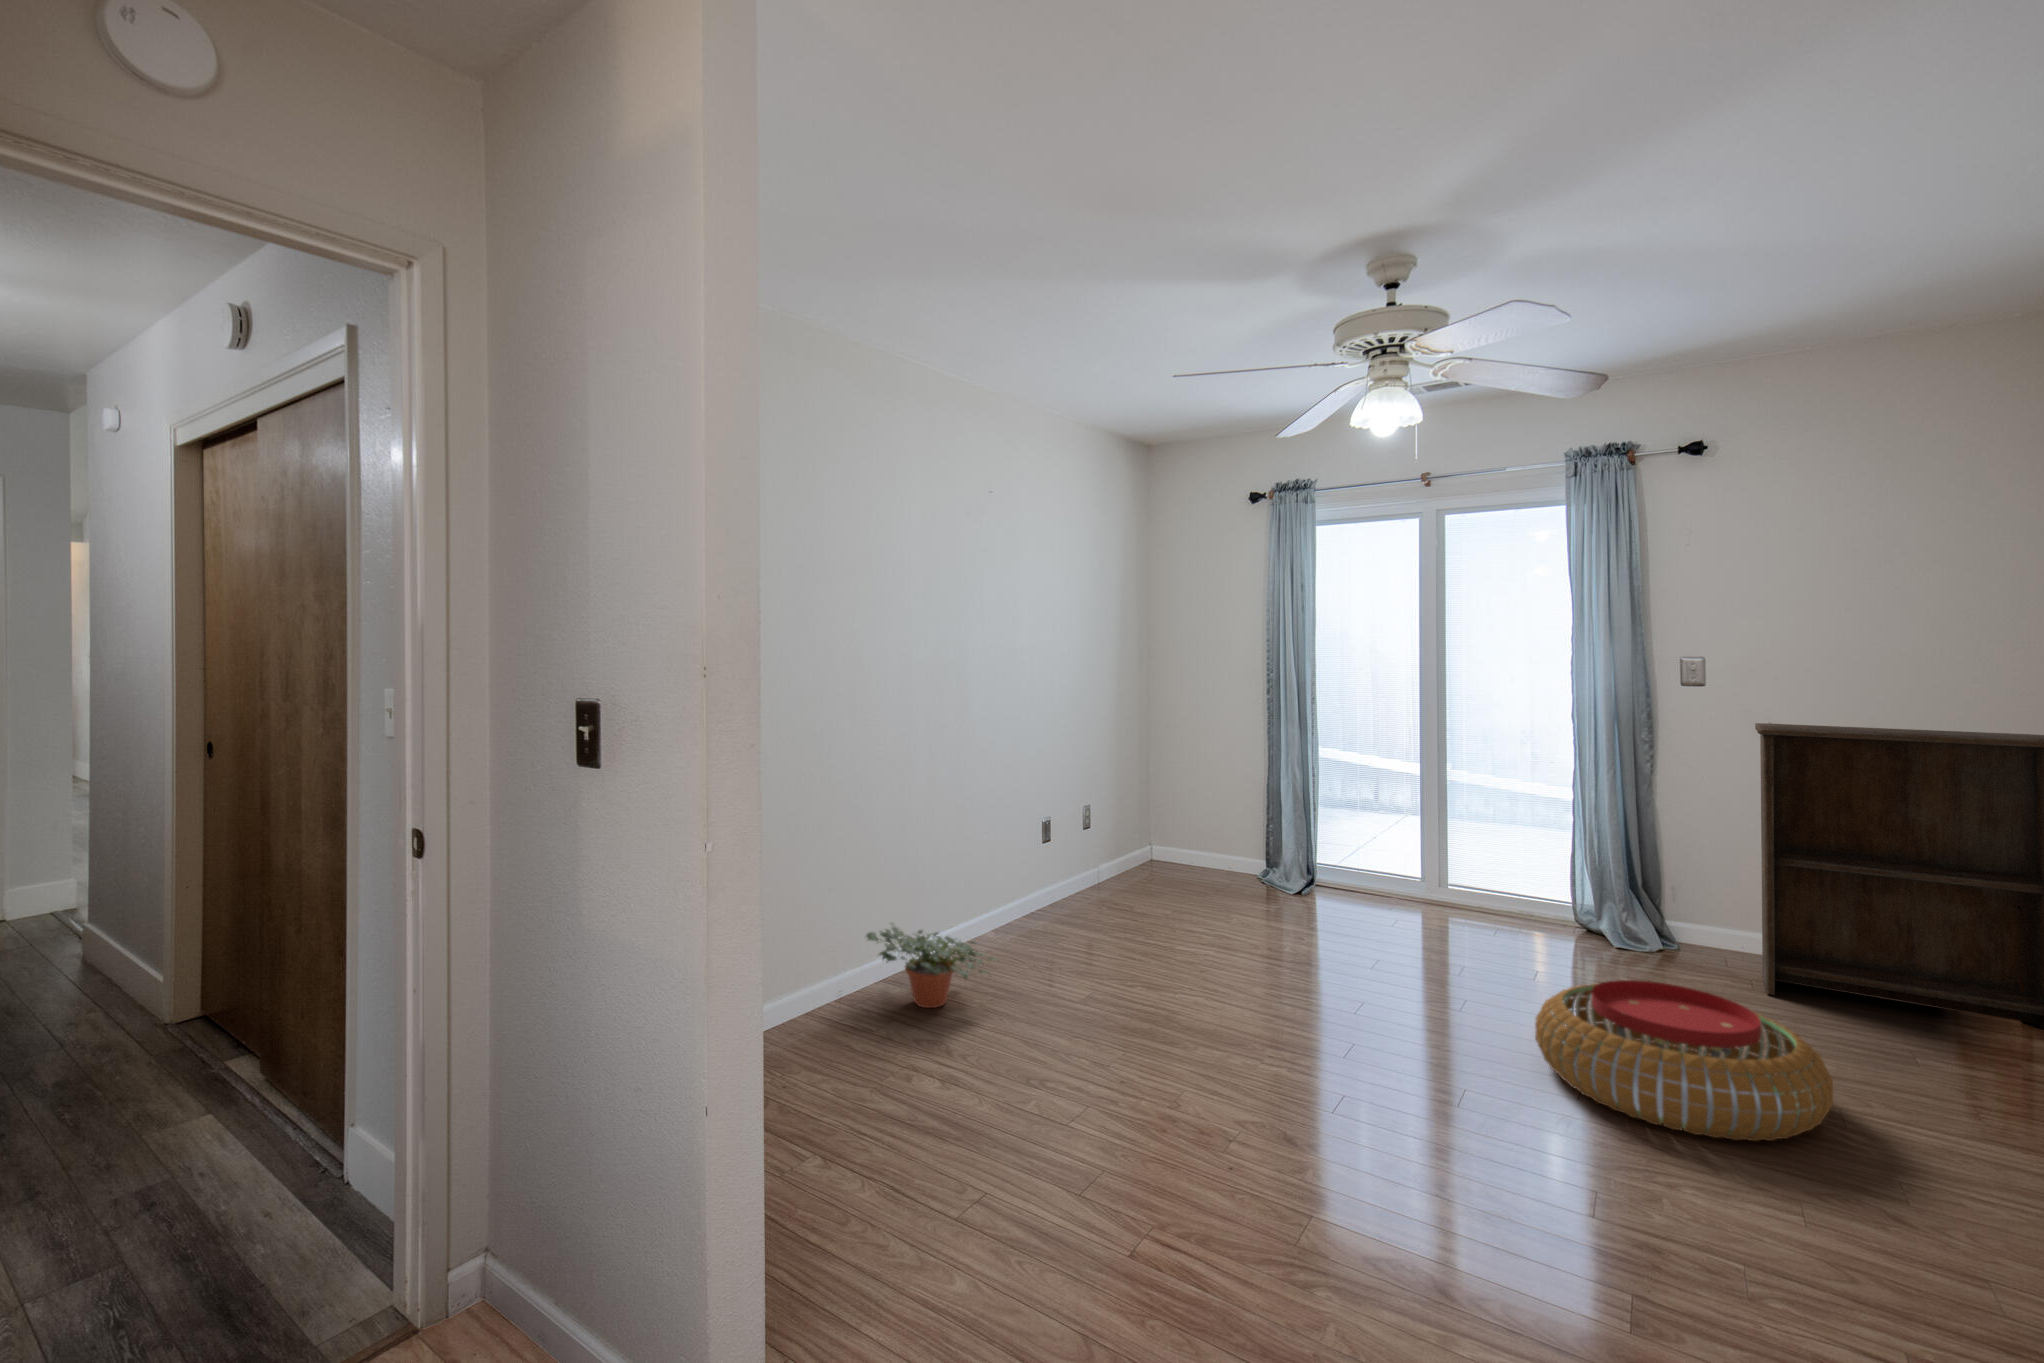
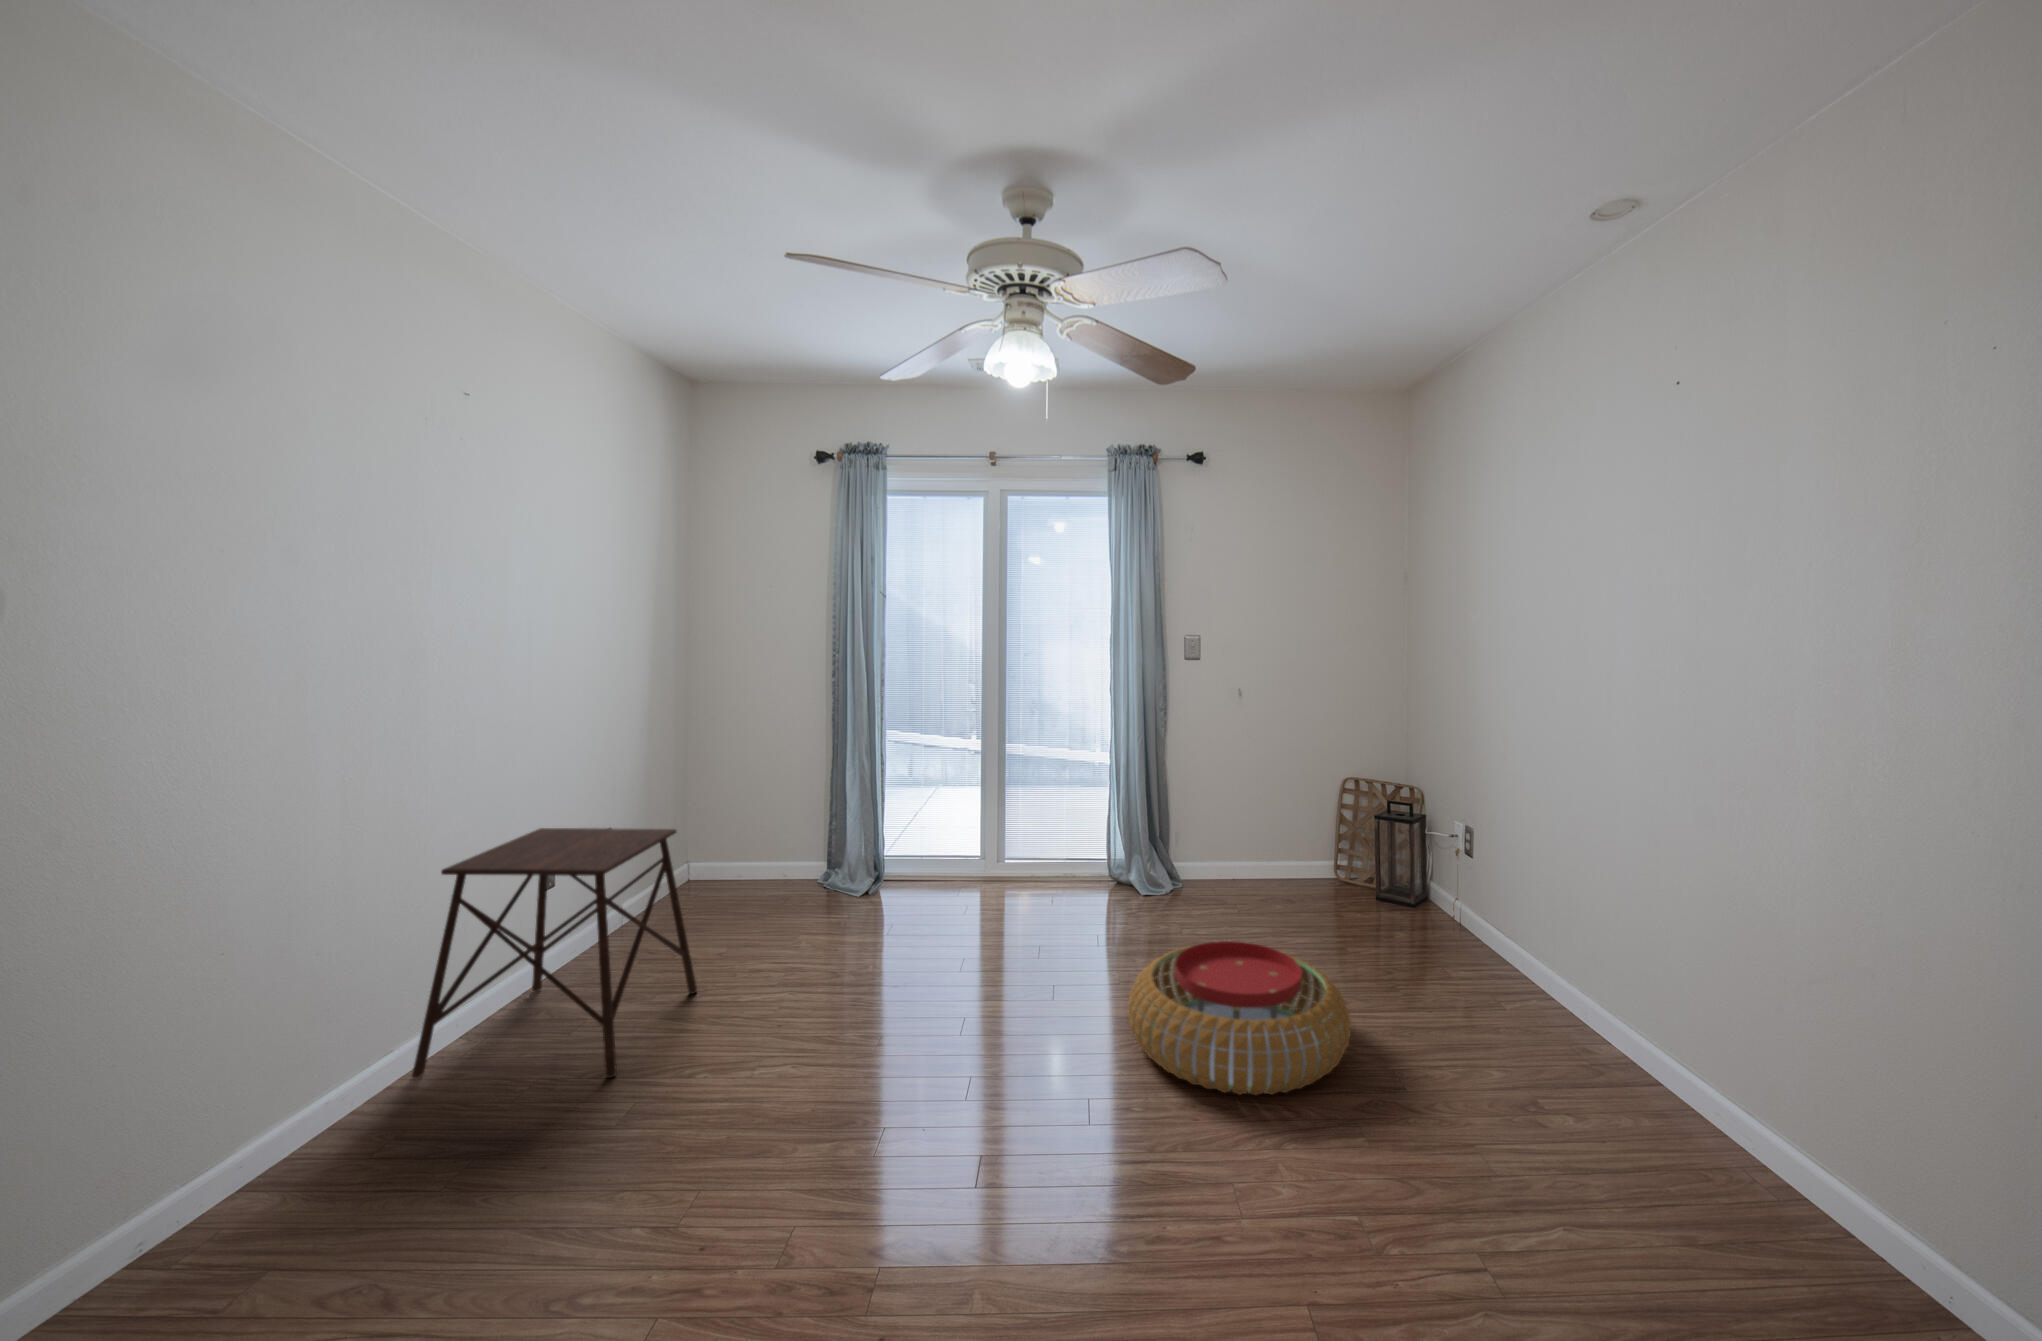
bookshelf: present [1755,723,2044,1030] -> none [1240,691,1422,916]
side table: none [972,794,1149,973] -> present [412,828,697,1078]
potted plant: present [866,923,996,1008] -> none [150,1095,462,1251]

